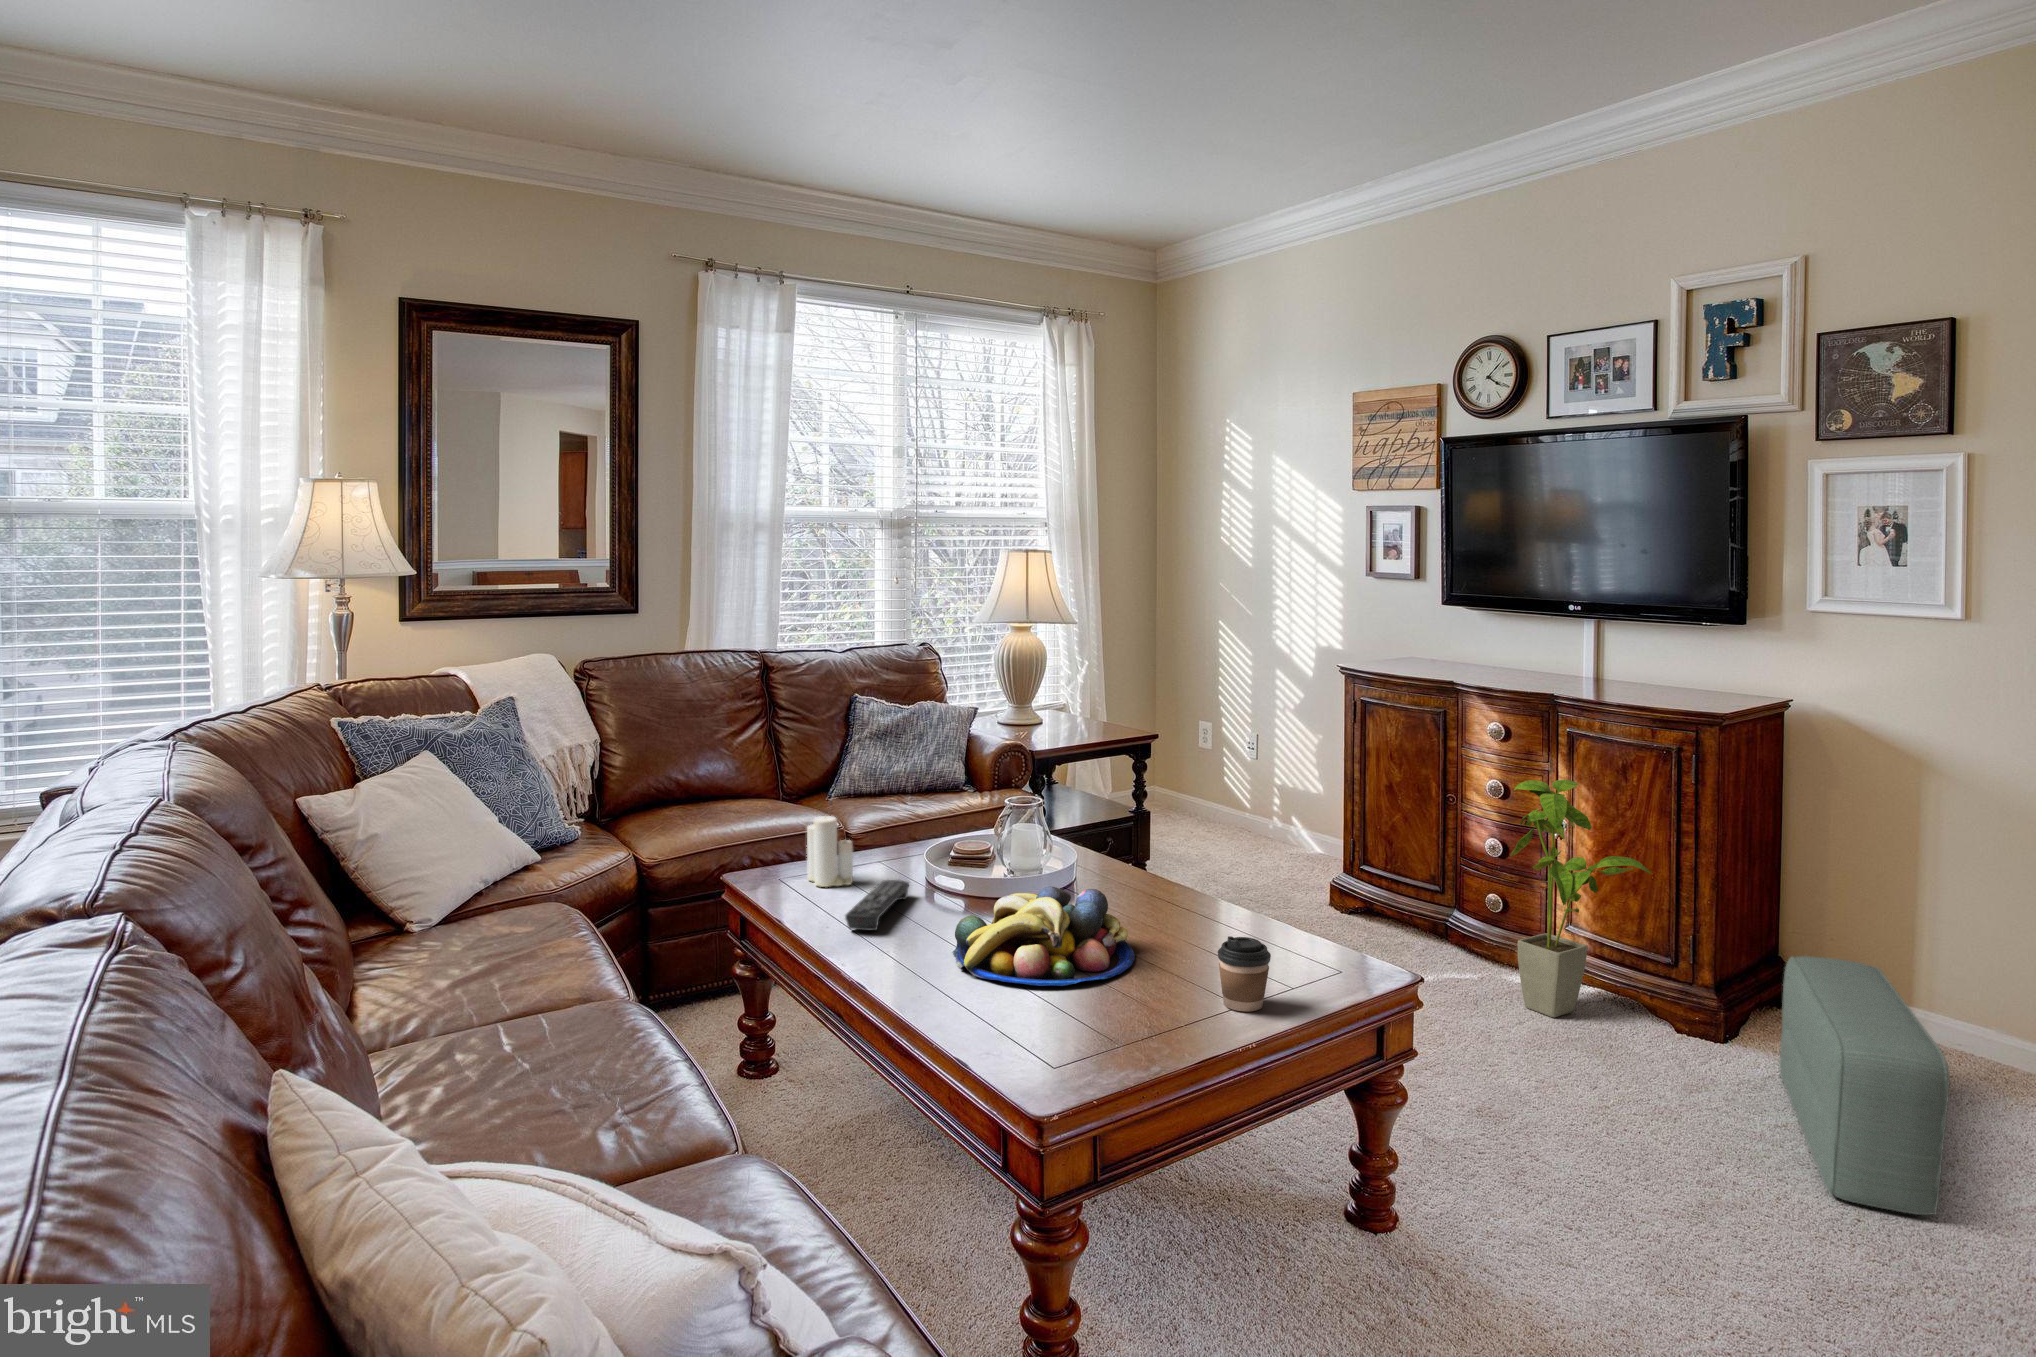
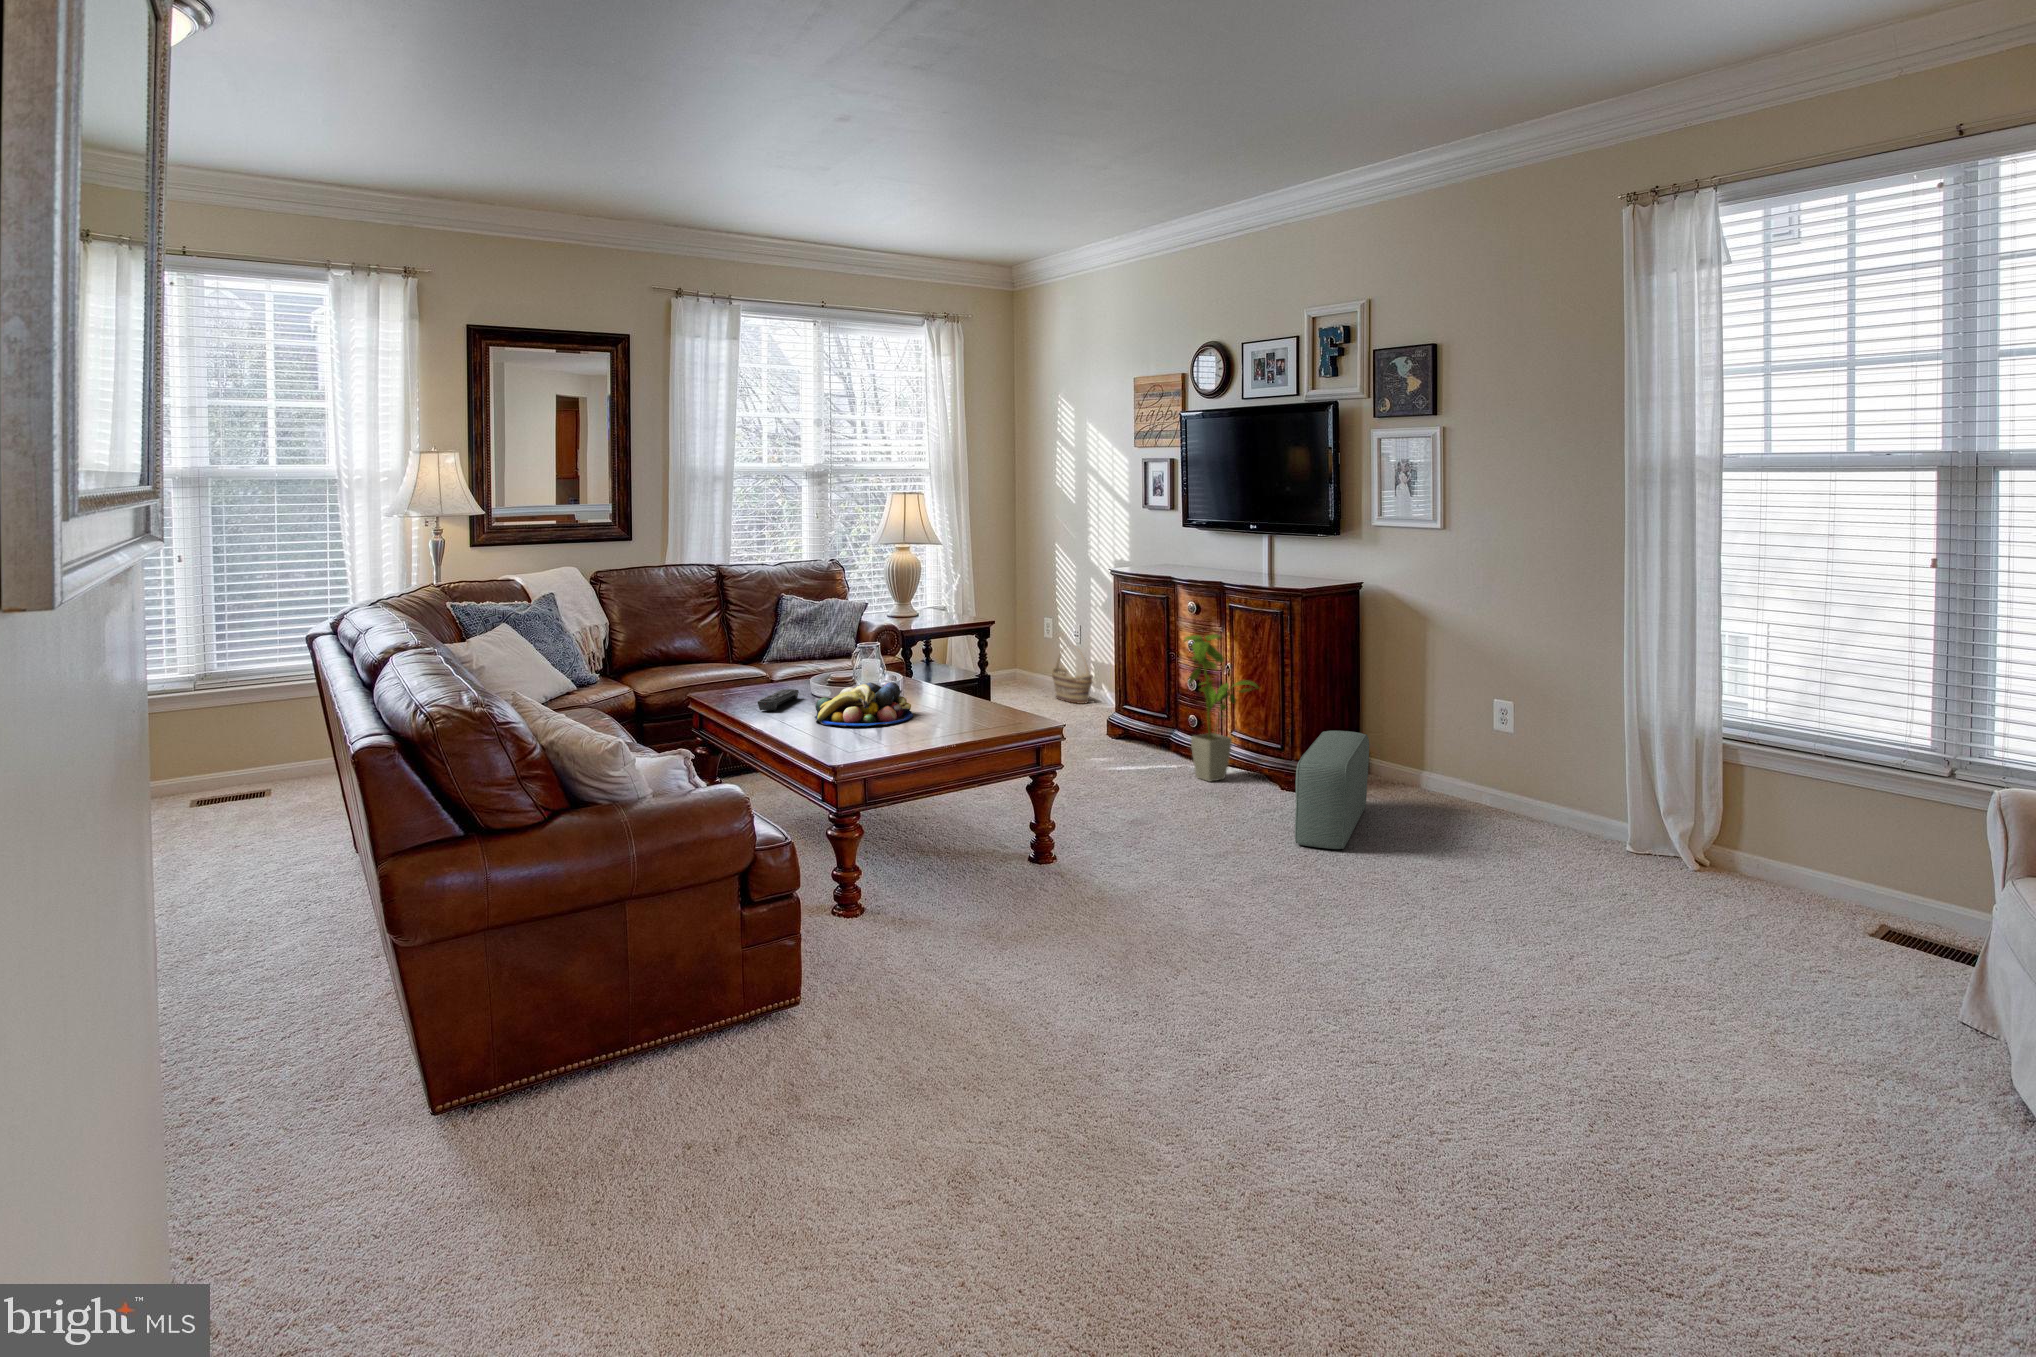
basket: none [1214,763,1277,847] -> present [1052,653,1093,704]
candle: present [807,816,853,887] -> none [740,651,768,695]
coffee cup: present [1218,936,1271,1011] -> none [943,696,970,733]

